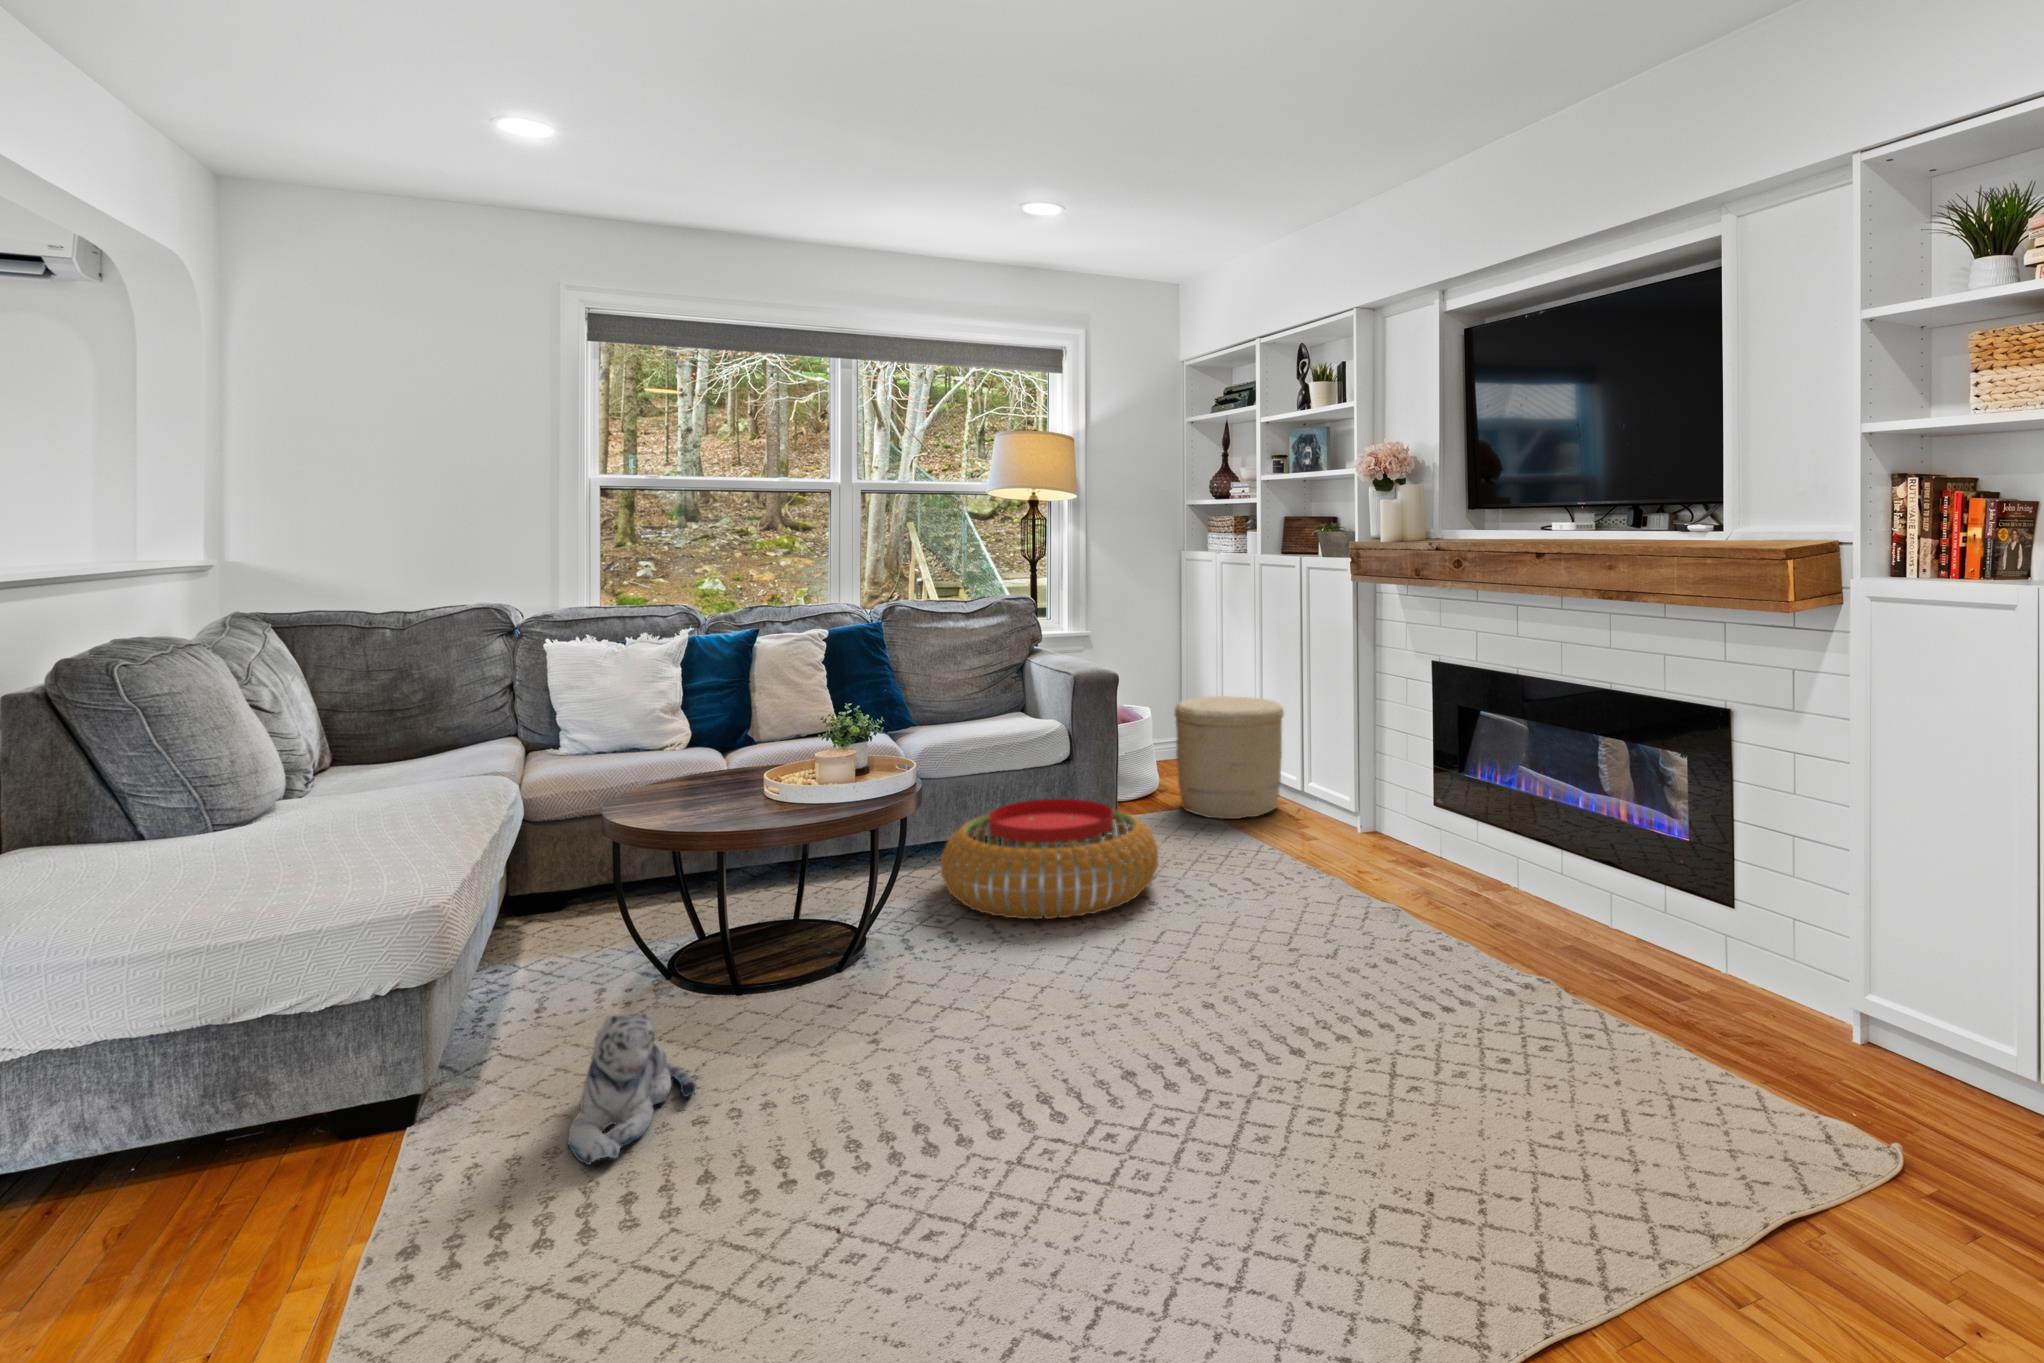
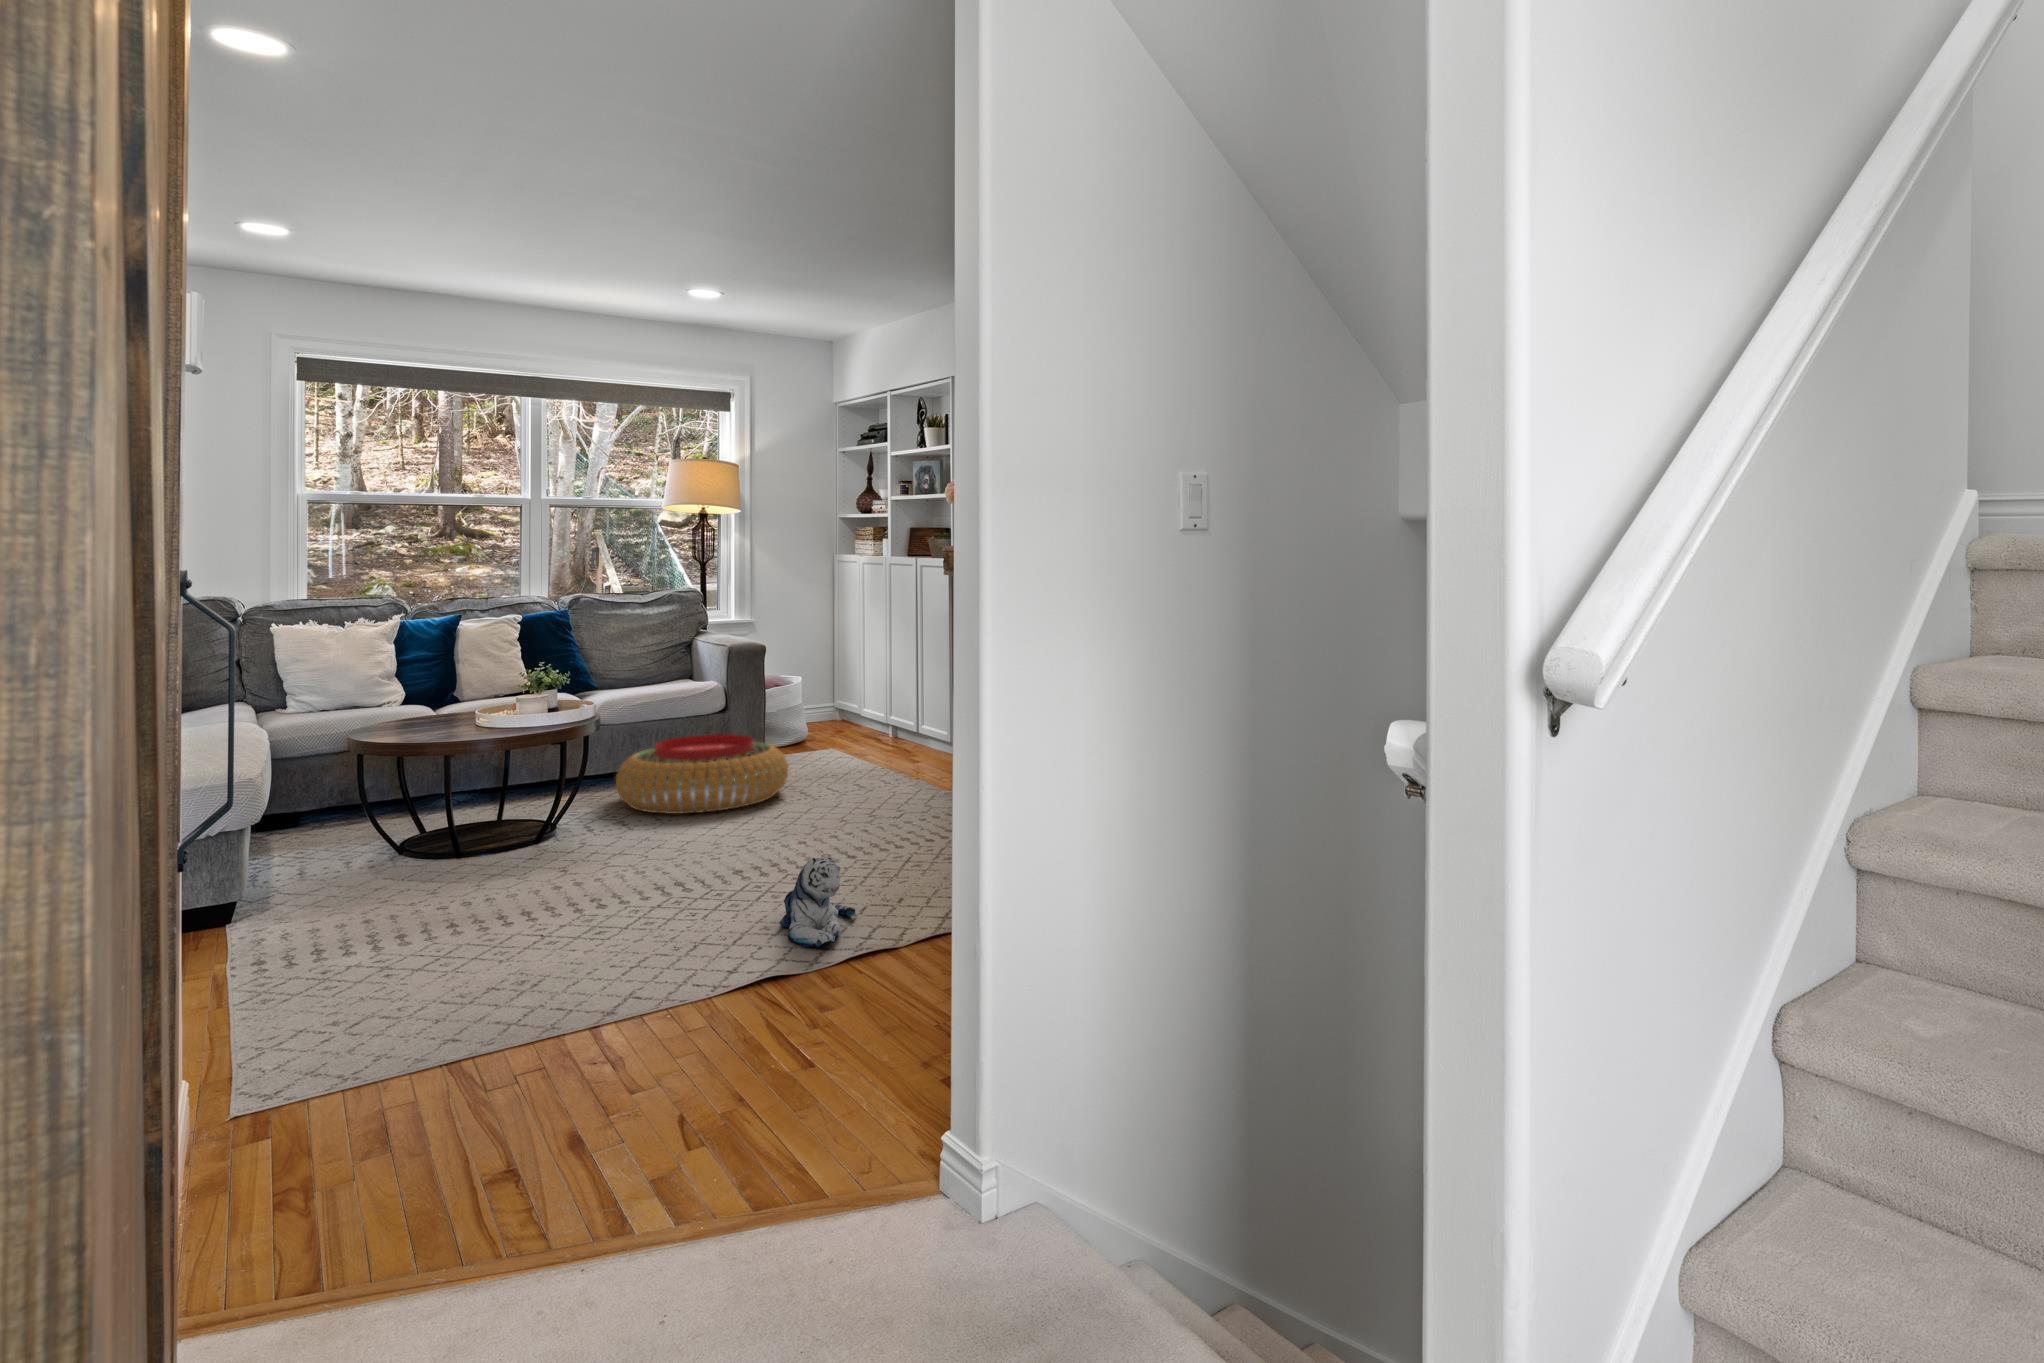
woven basket: present [1174,696,1284,819] -> none [816,665,904,755]
plush toy: present [568,1014,695,1165] -> present [780,858,856,947]

